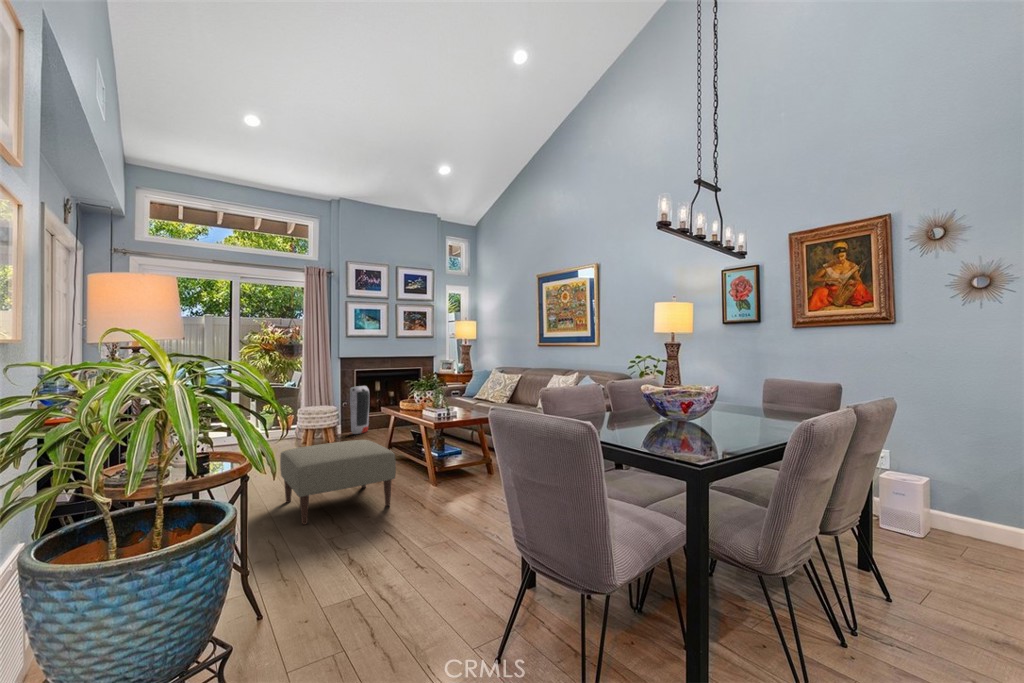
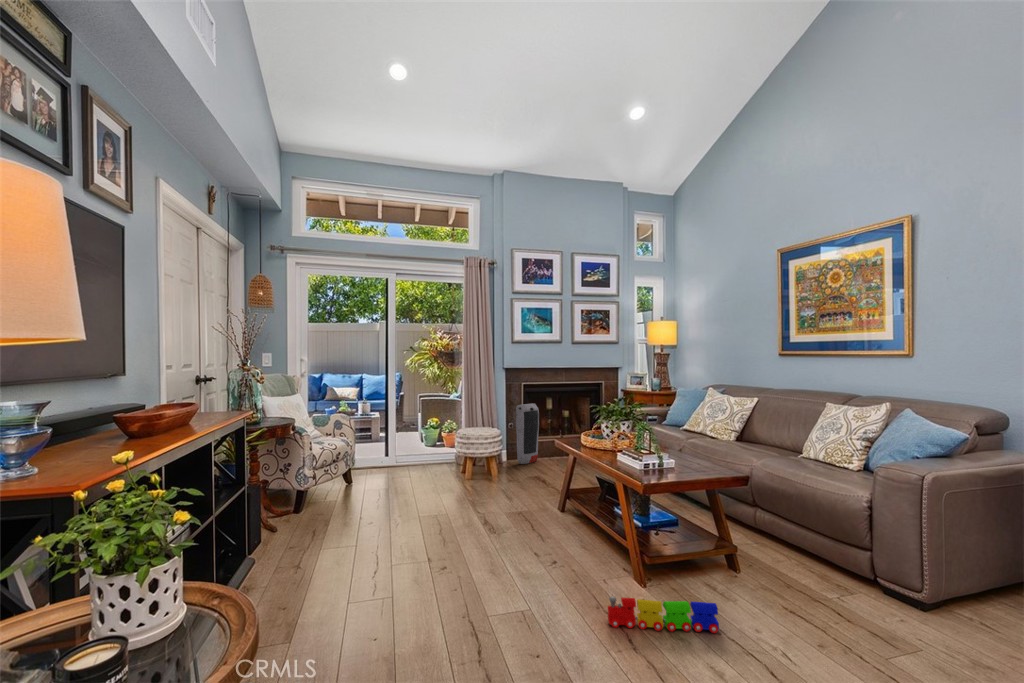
ottoman: present [280,440,396,525] -> none [420,496,587,647]
toy train: none [409,484,471,504] -> present [608,596,719,633]

